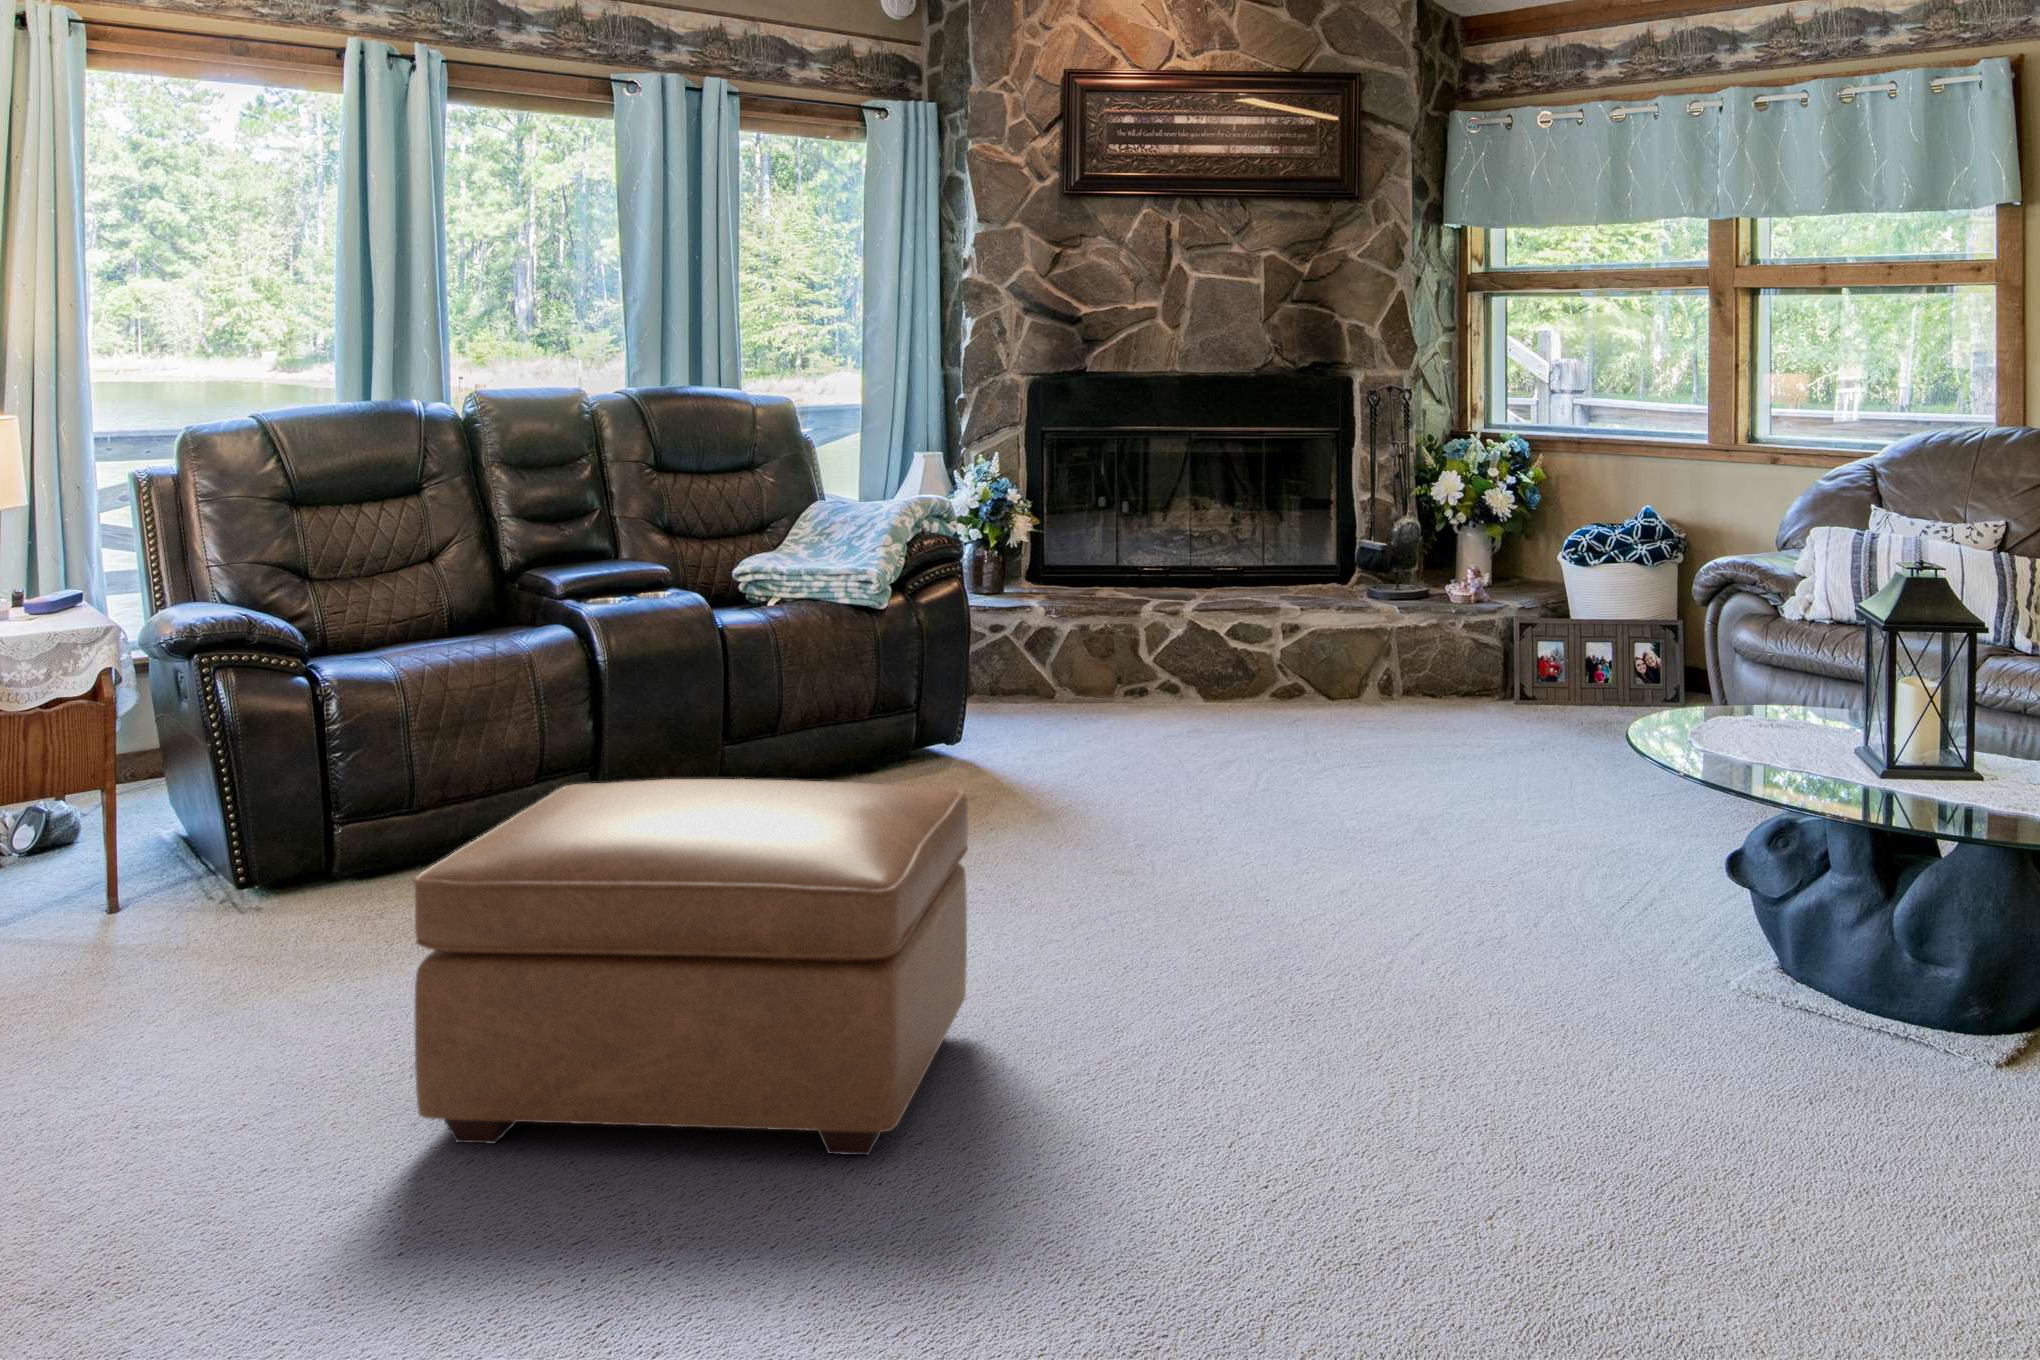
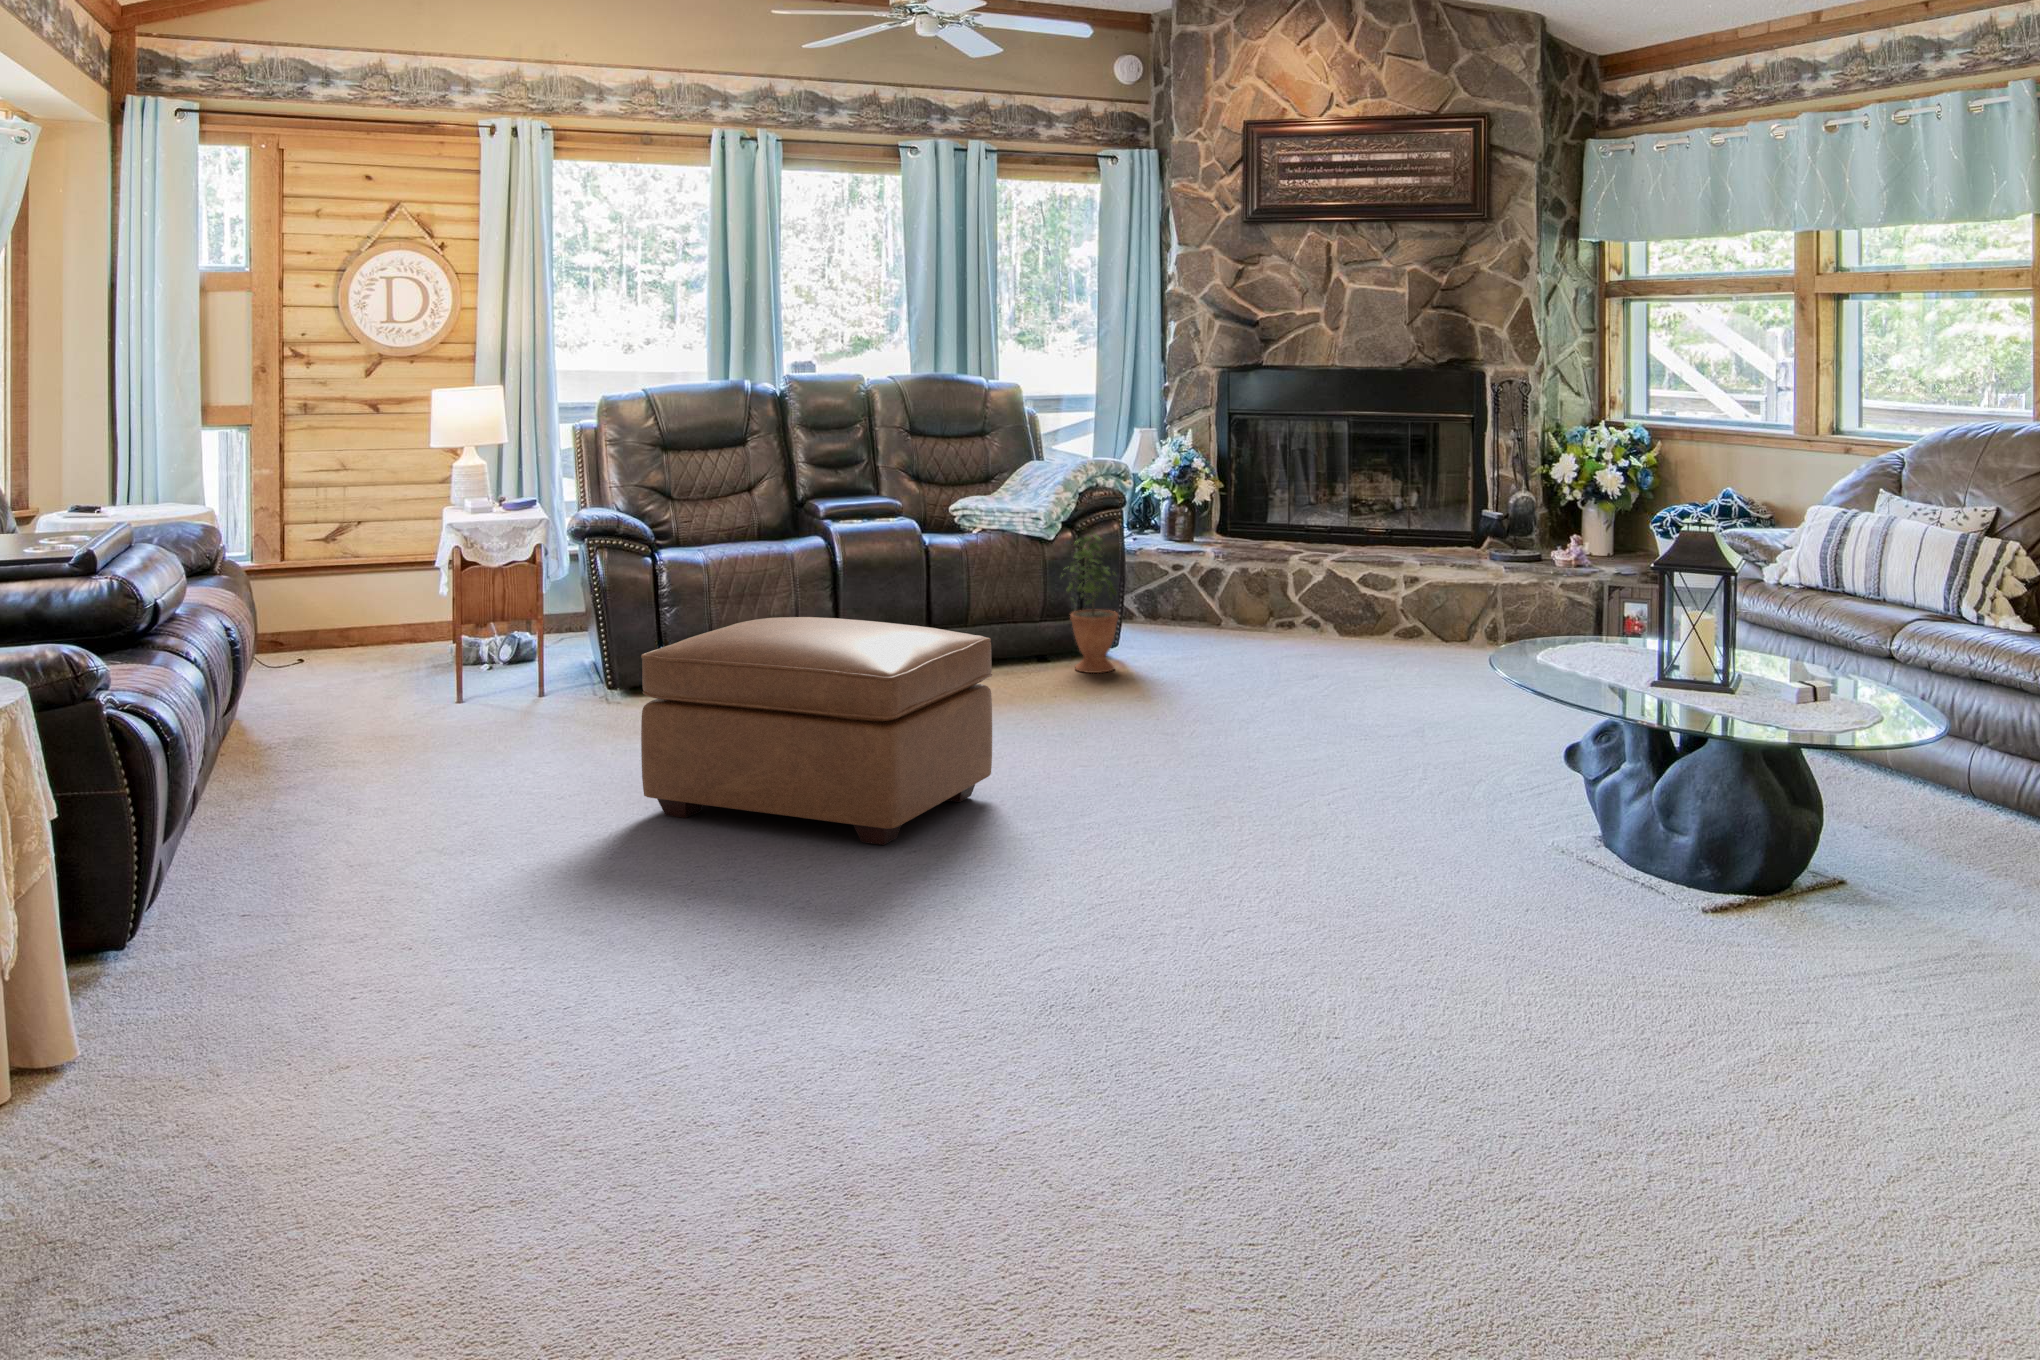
potted plant: none [905,593,981,788] -> present [1061,532,1119,673]

